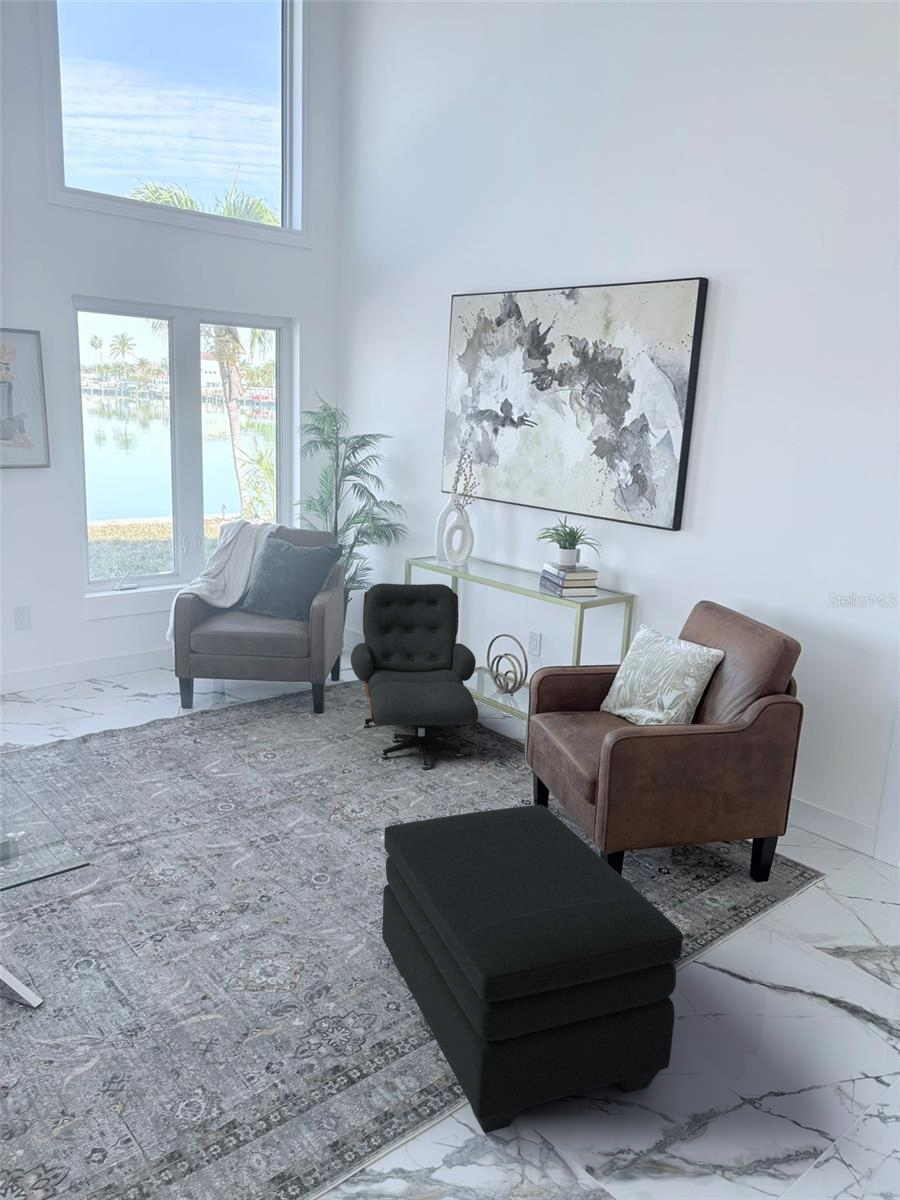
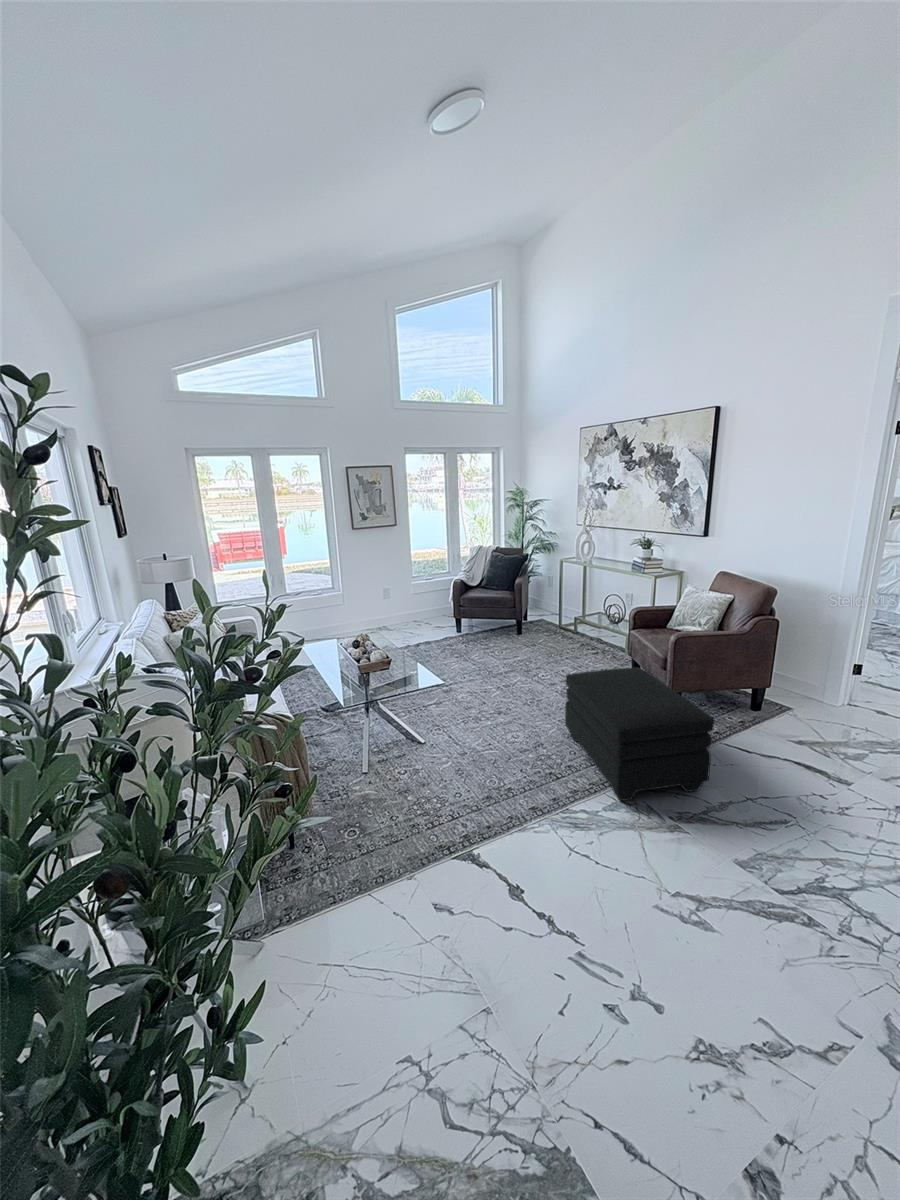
lounge chair: present [351,583,478,769] -> none [536,571,601,659]

